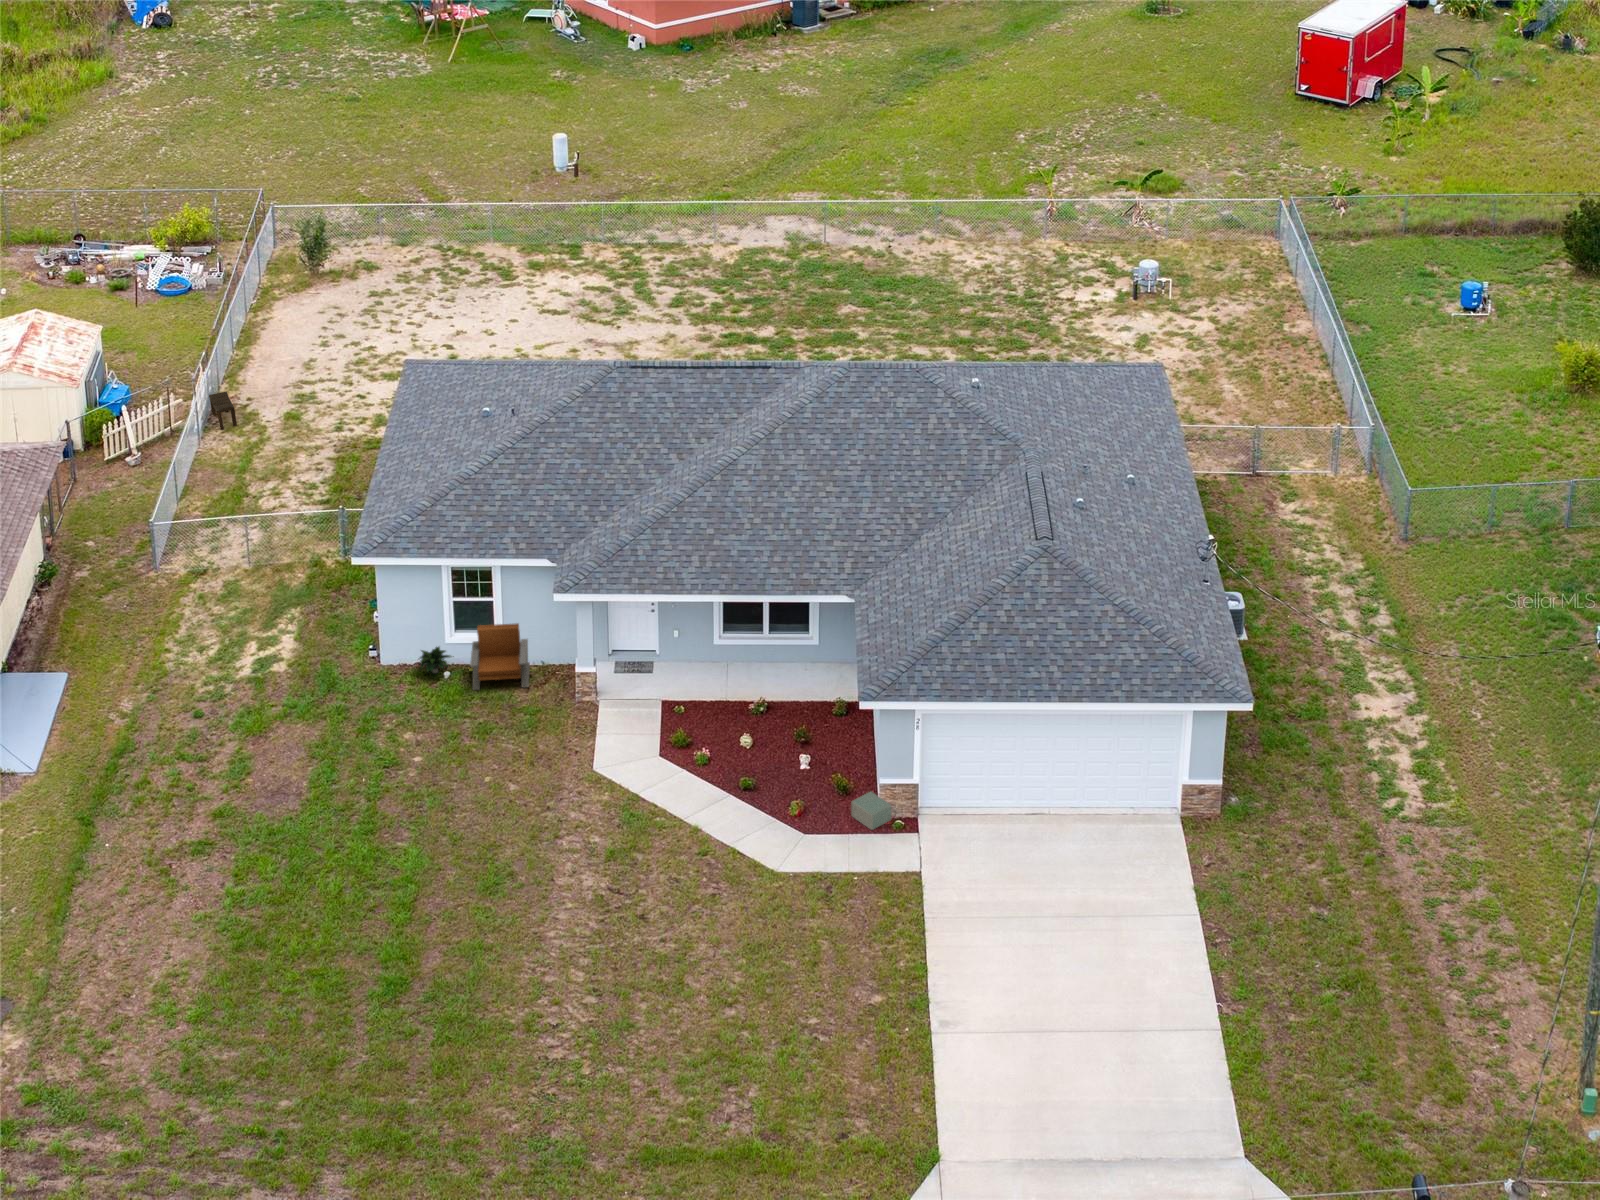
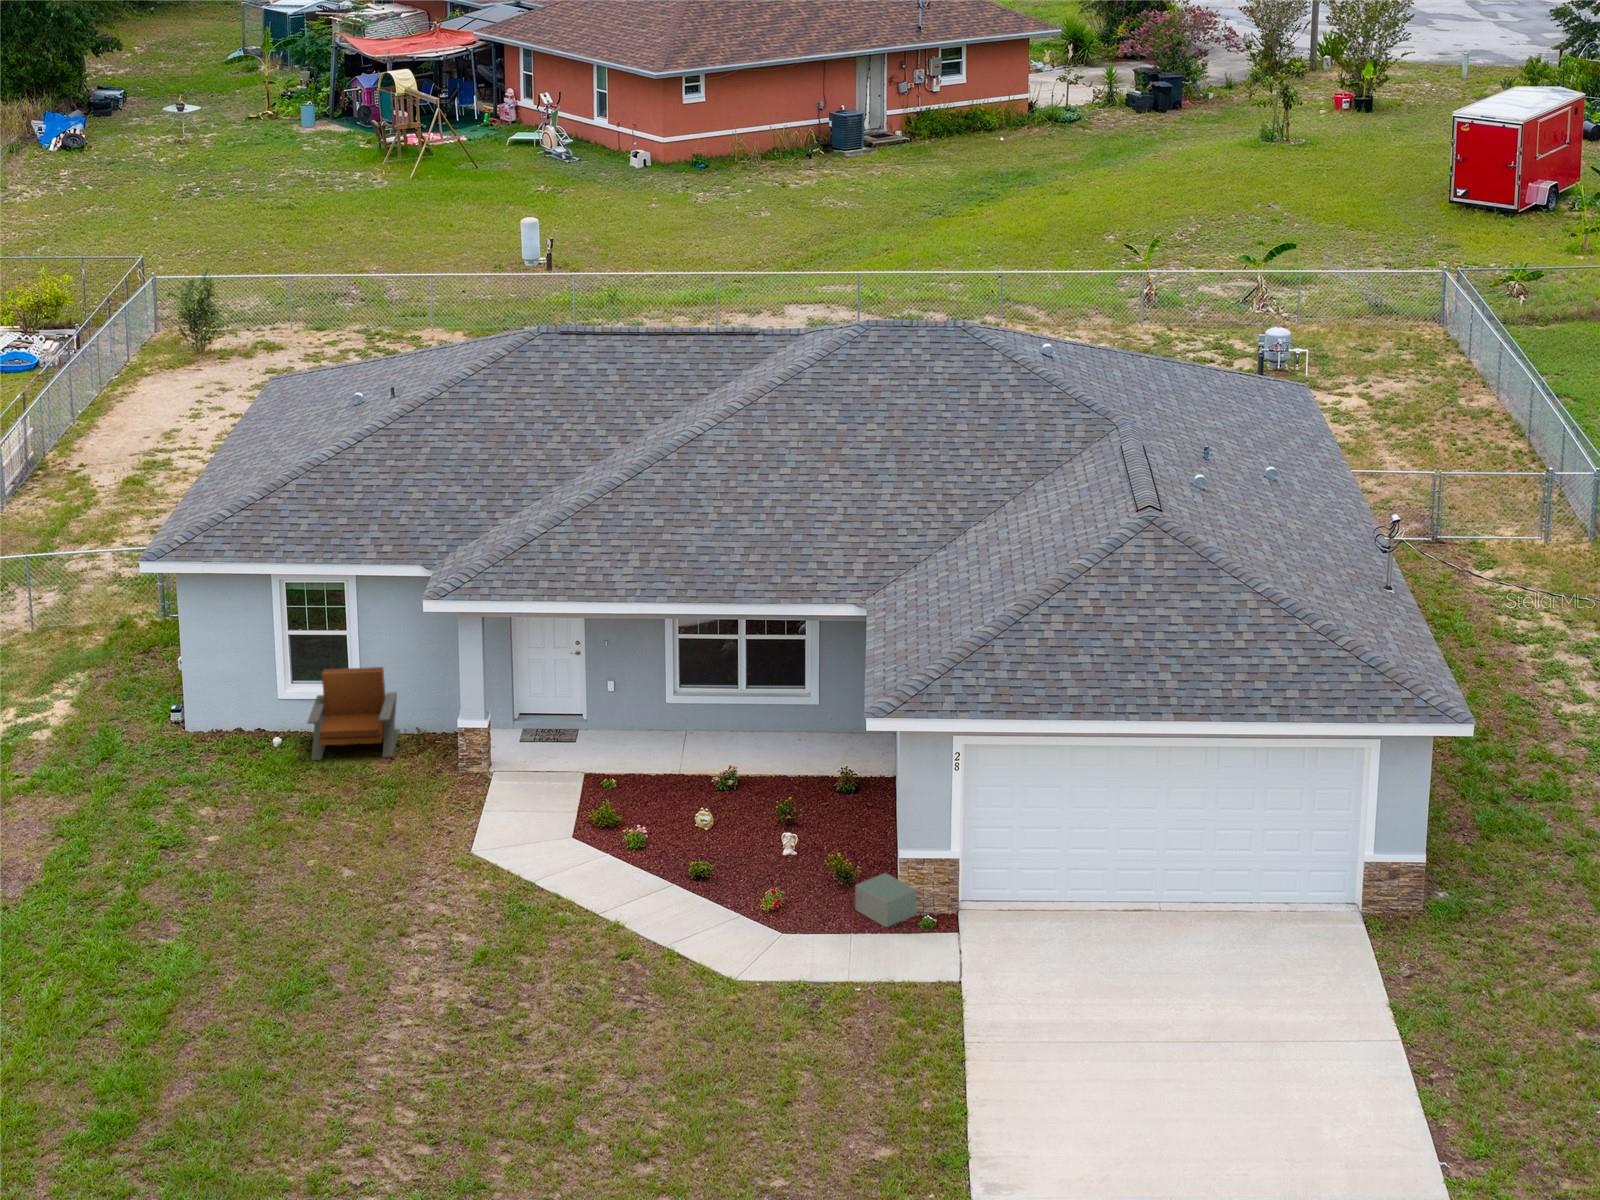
bench: present [209,392,237,430] -> none [26,449,59,493]
potted plant: present [419,647,451,673] -> none [236,699,290,742]

